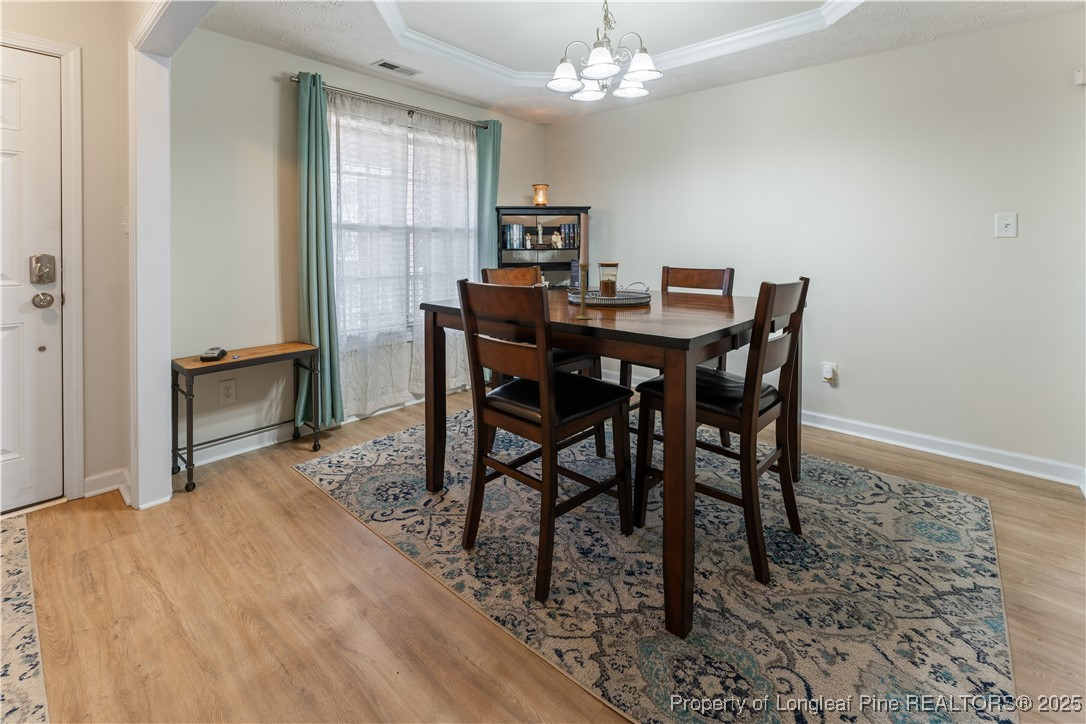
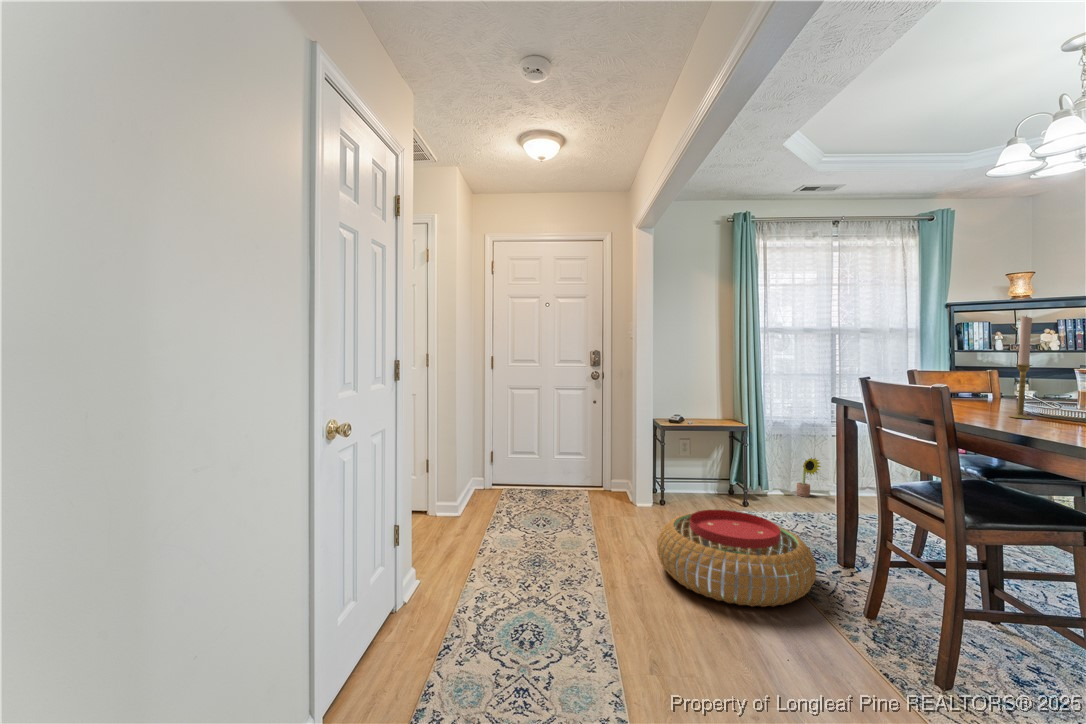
decorative plant: none [372,374,396,418] -> present [796,458,821,497]
pouf: none [192,471,411,611] -> present [657,510,816,607]

